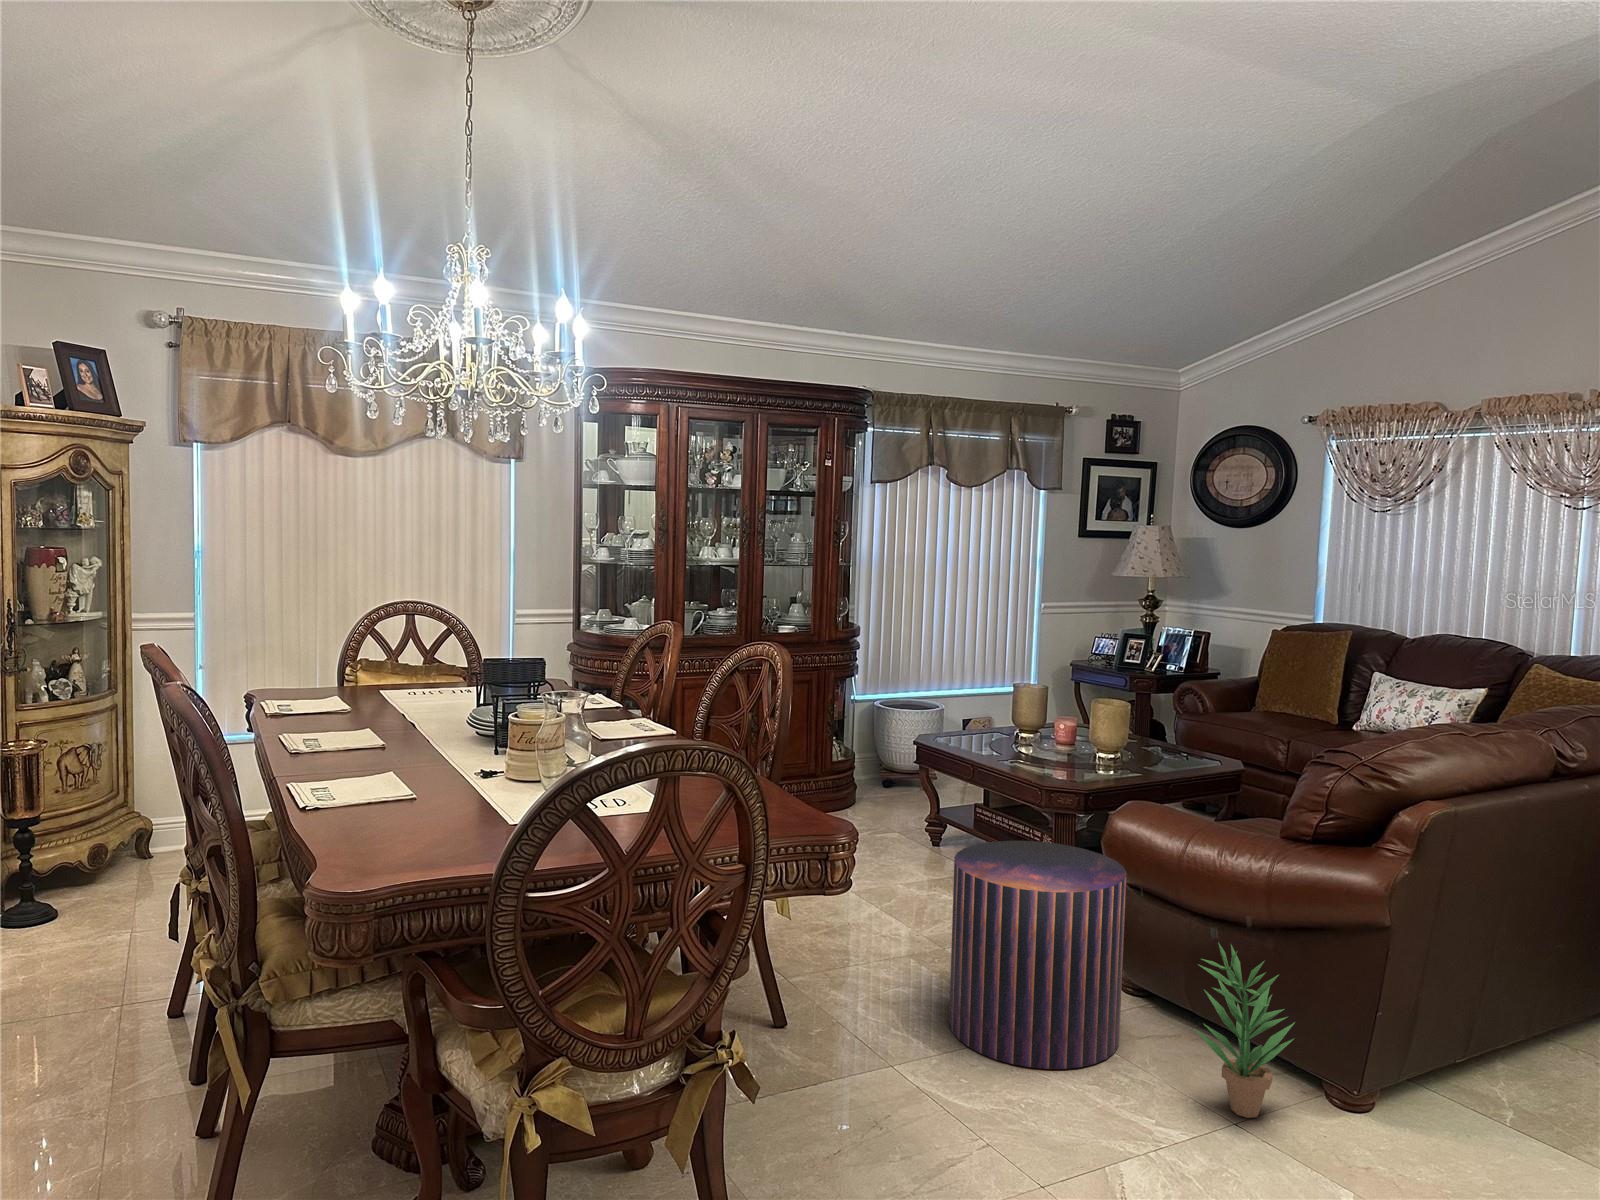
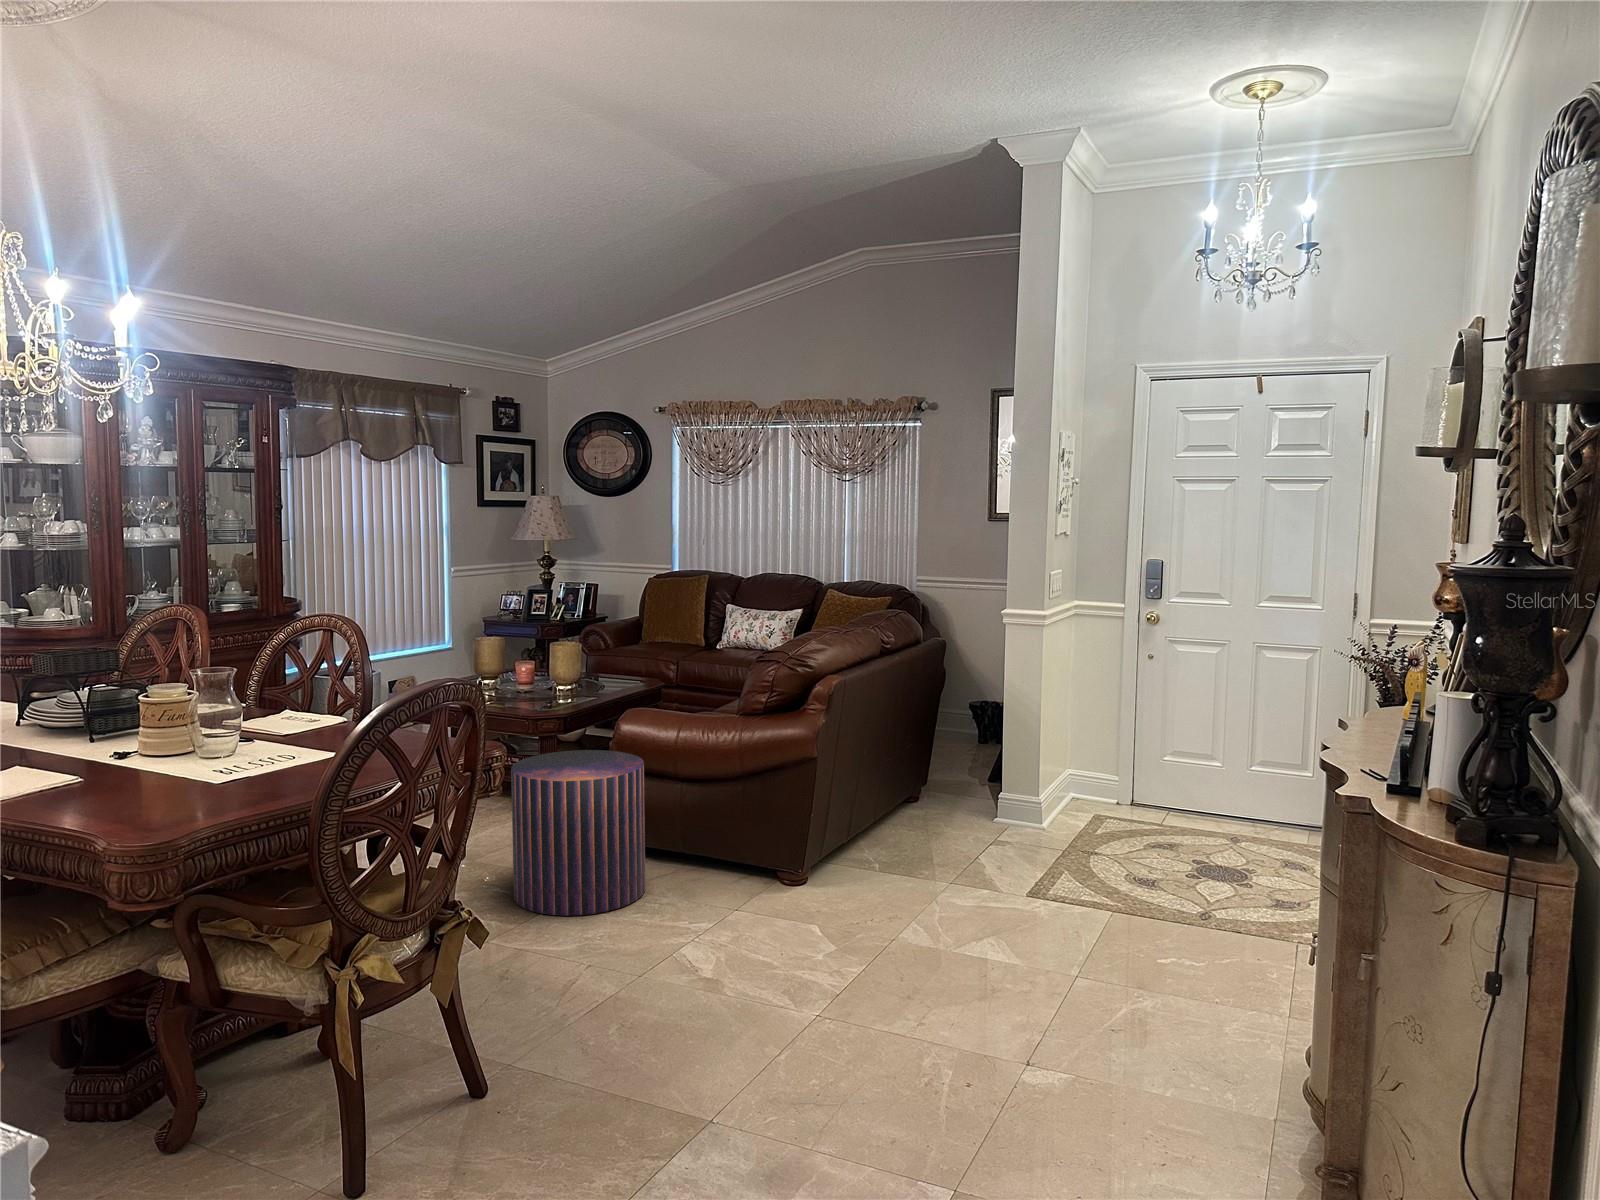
potted plant: present [1195,942,1295,1118] -> none [707,789,768,903]

